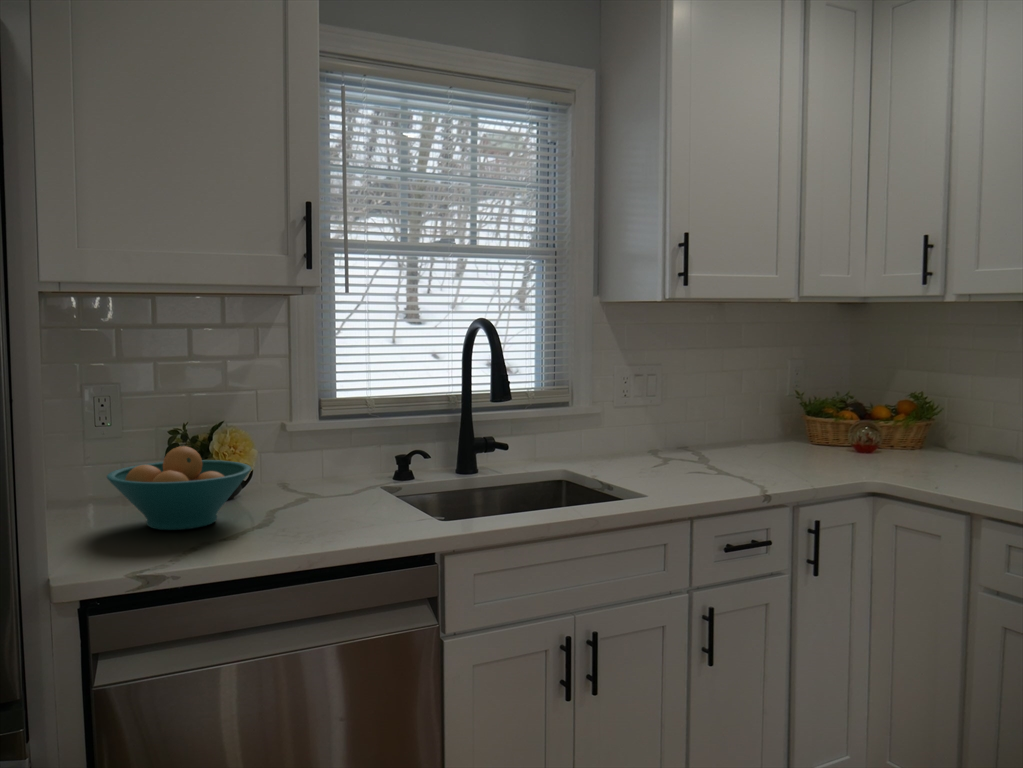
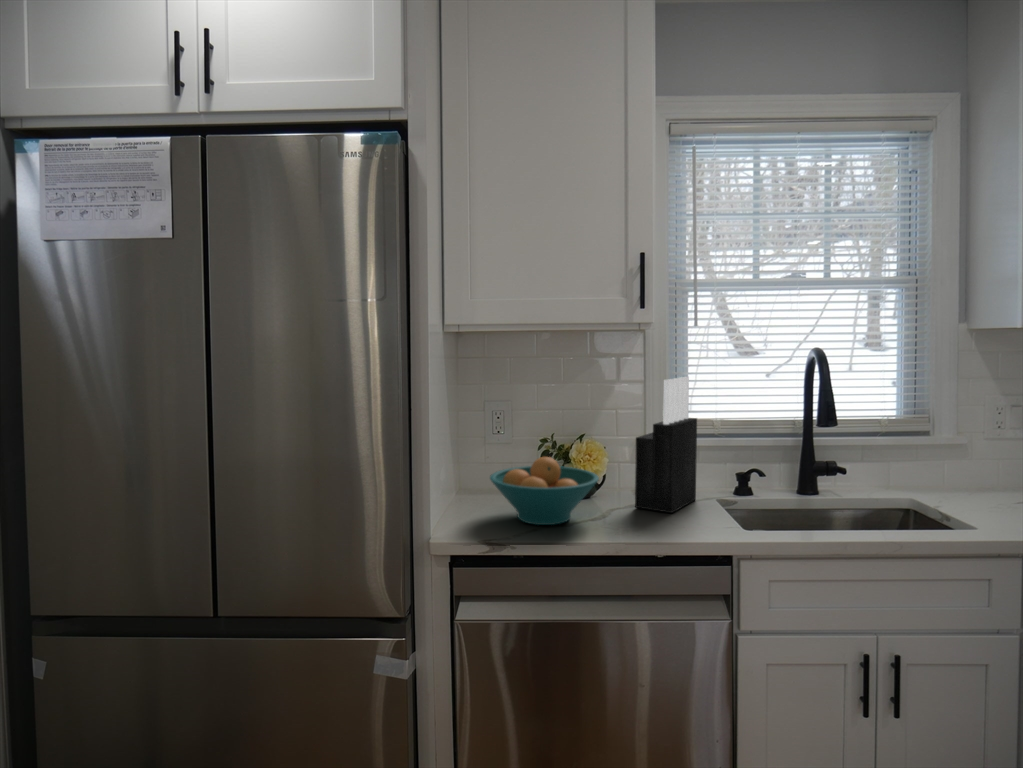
knife block: none [290,349,357,503] -> present [635,377,697,513]

